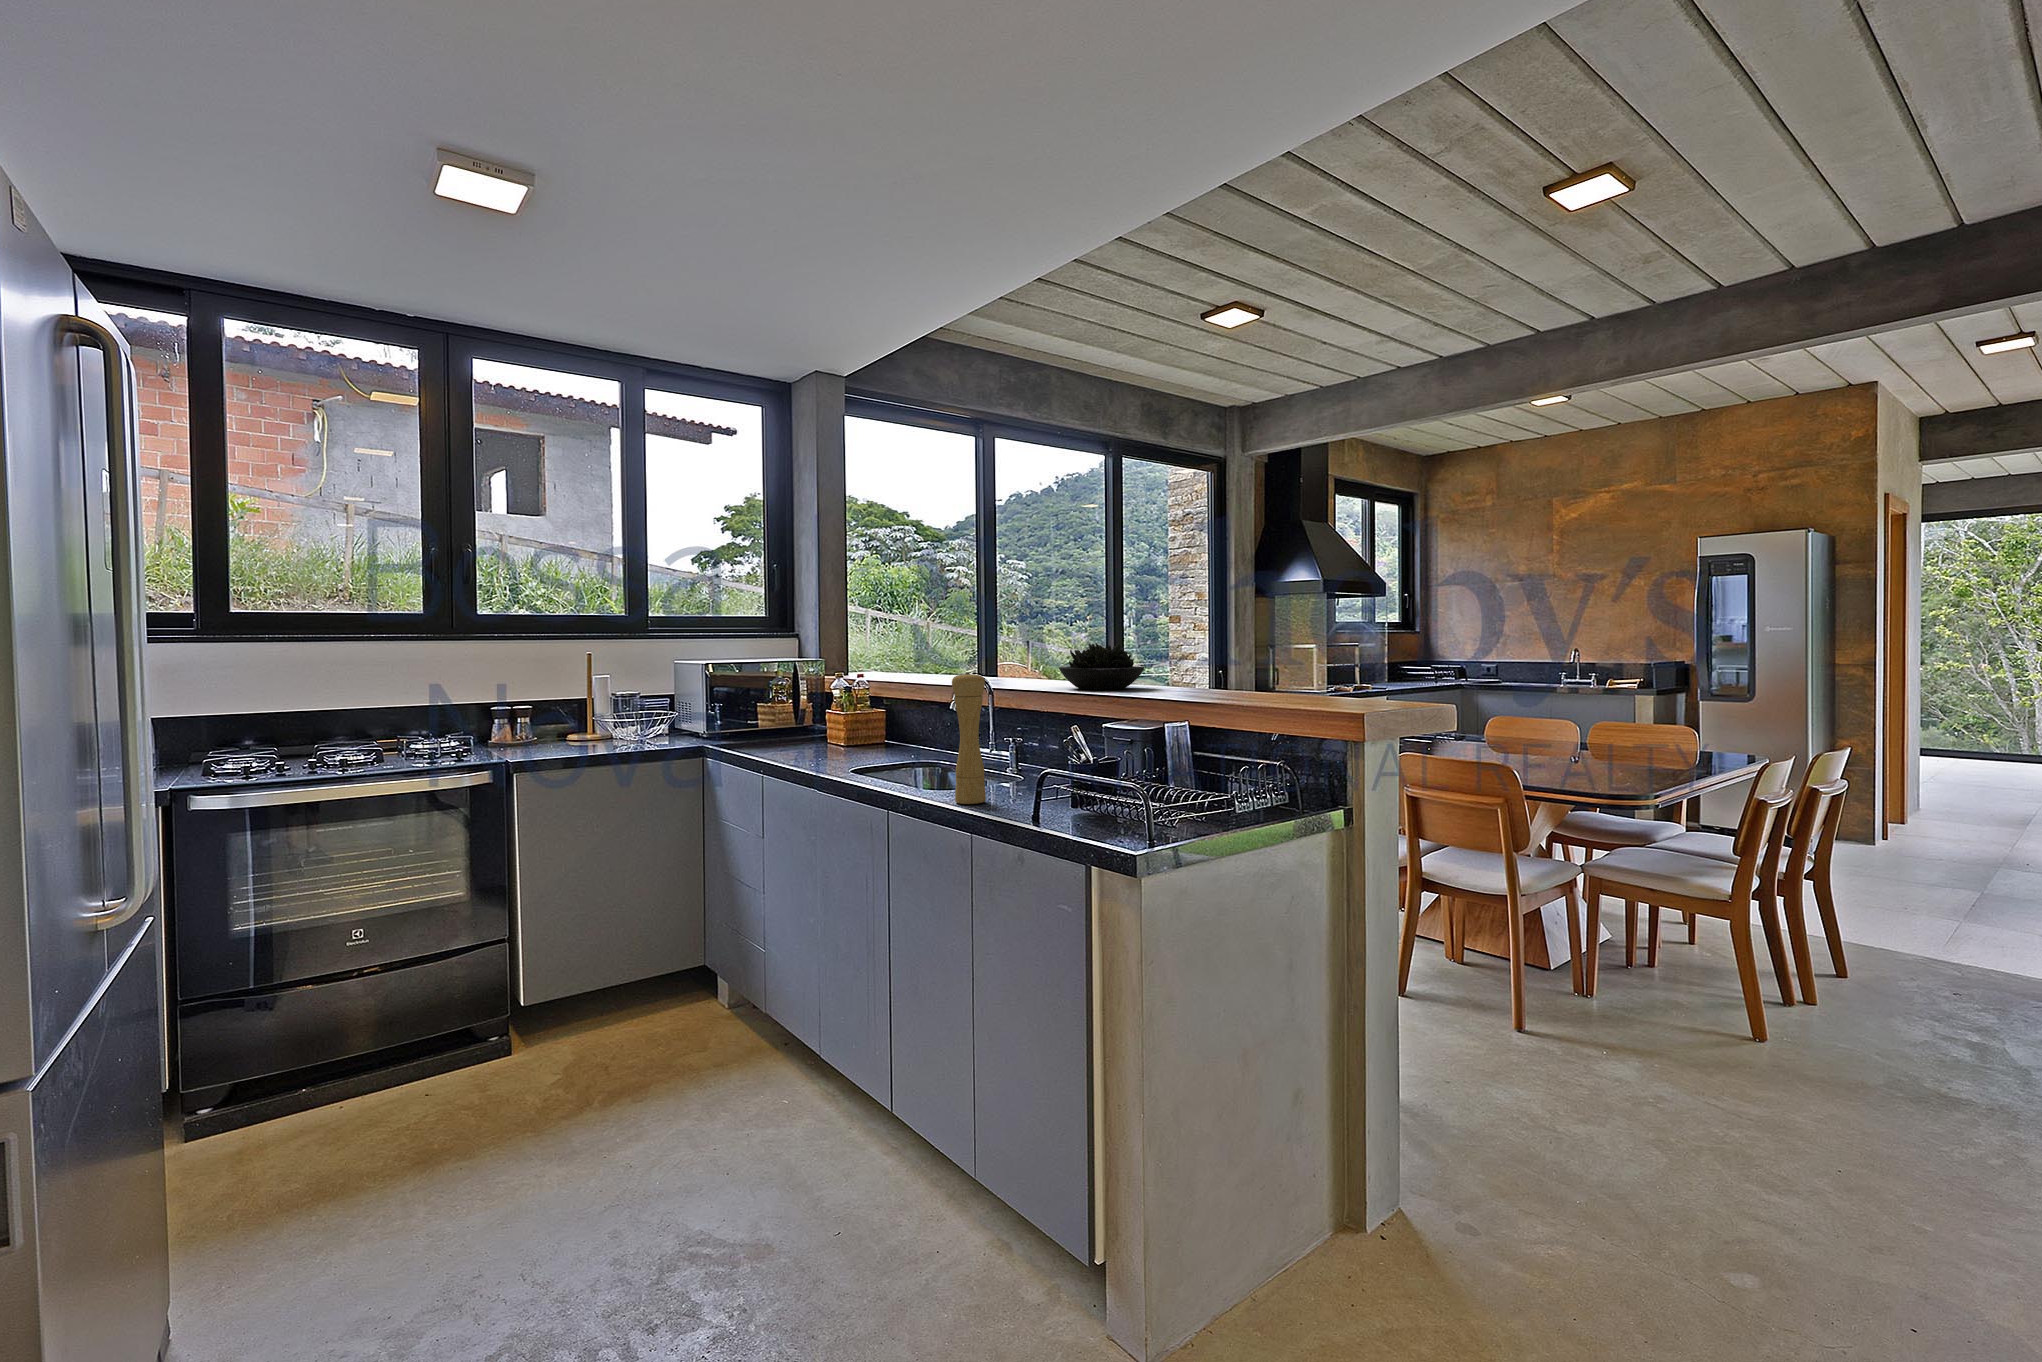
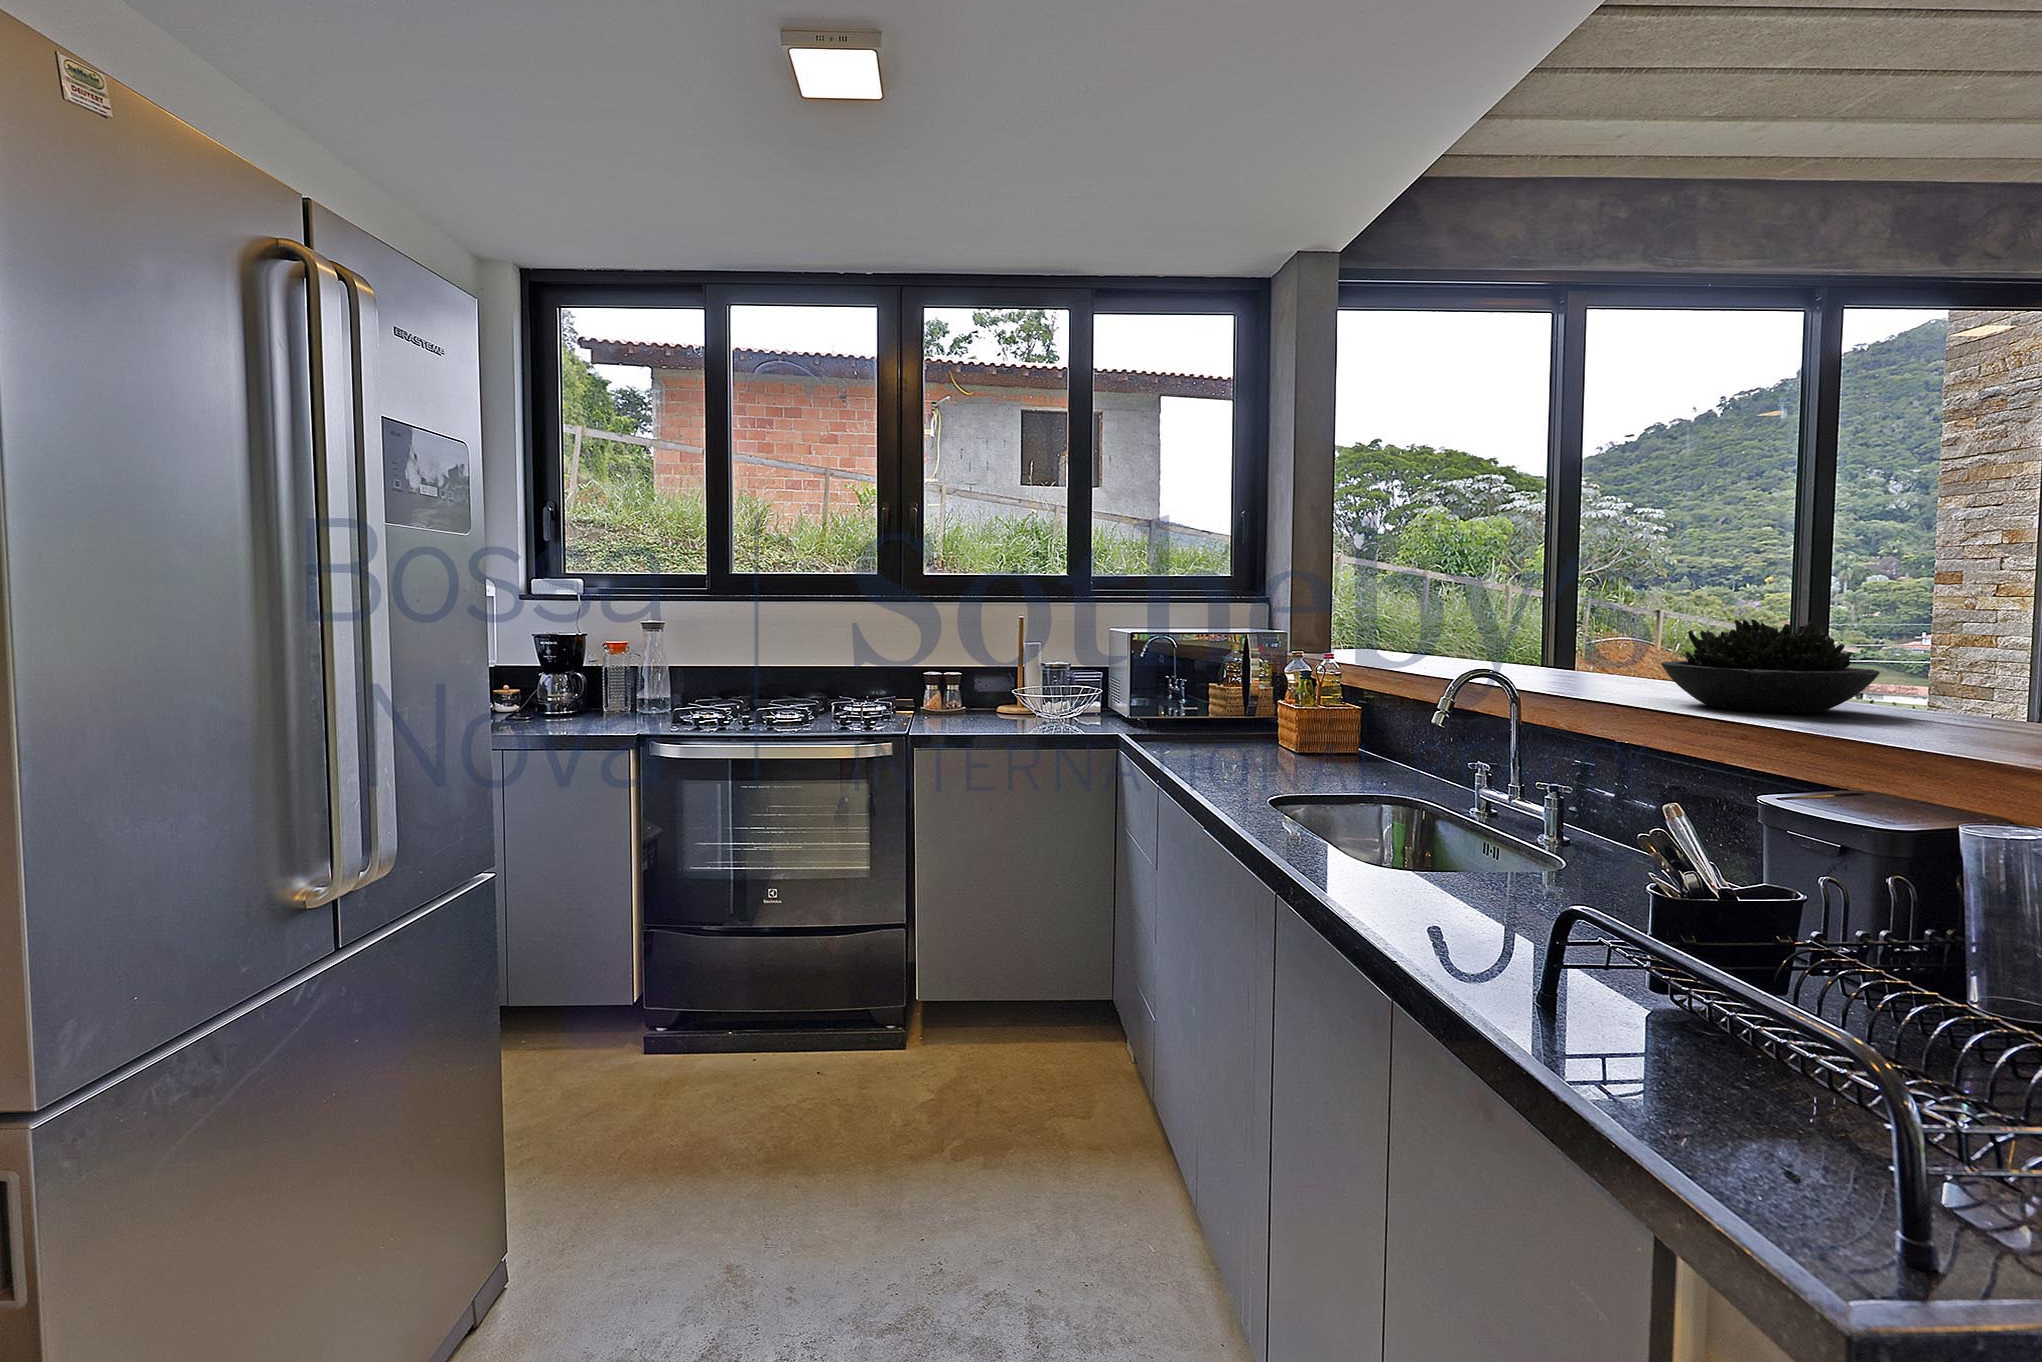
pepper mill: present [952,672,986,804] -> none [1398,666,1468,912]

